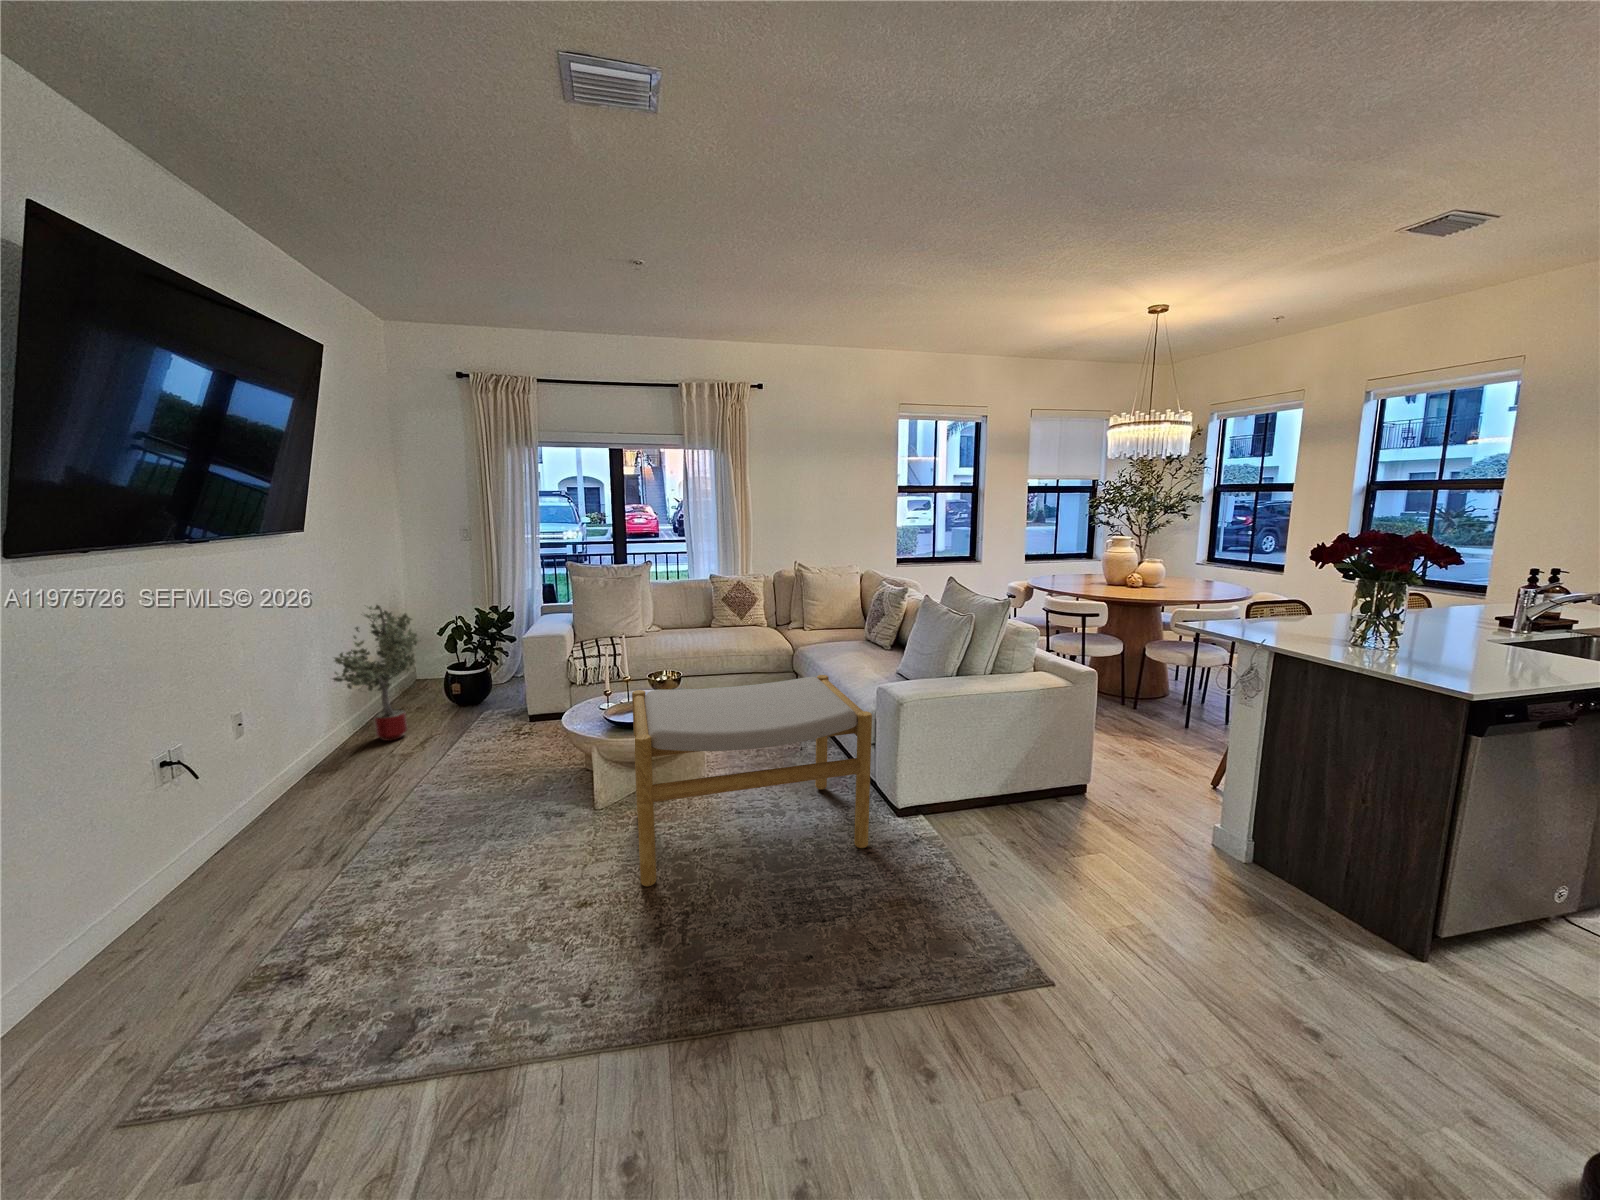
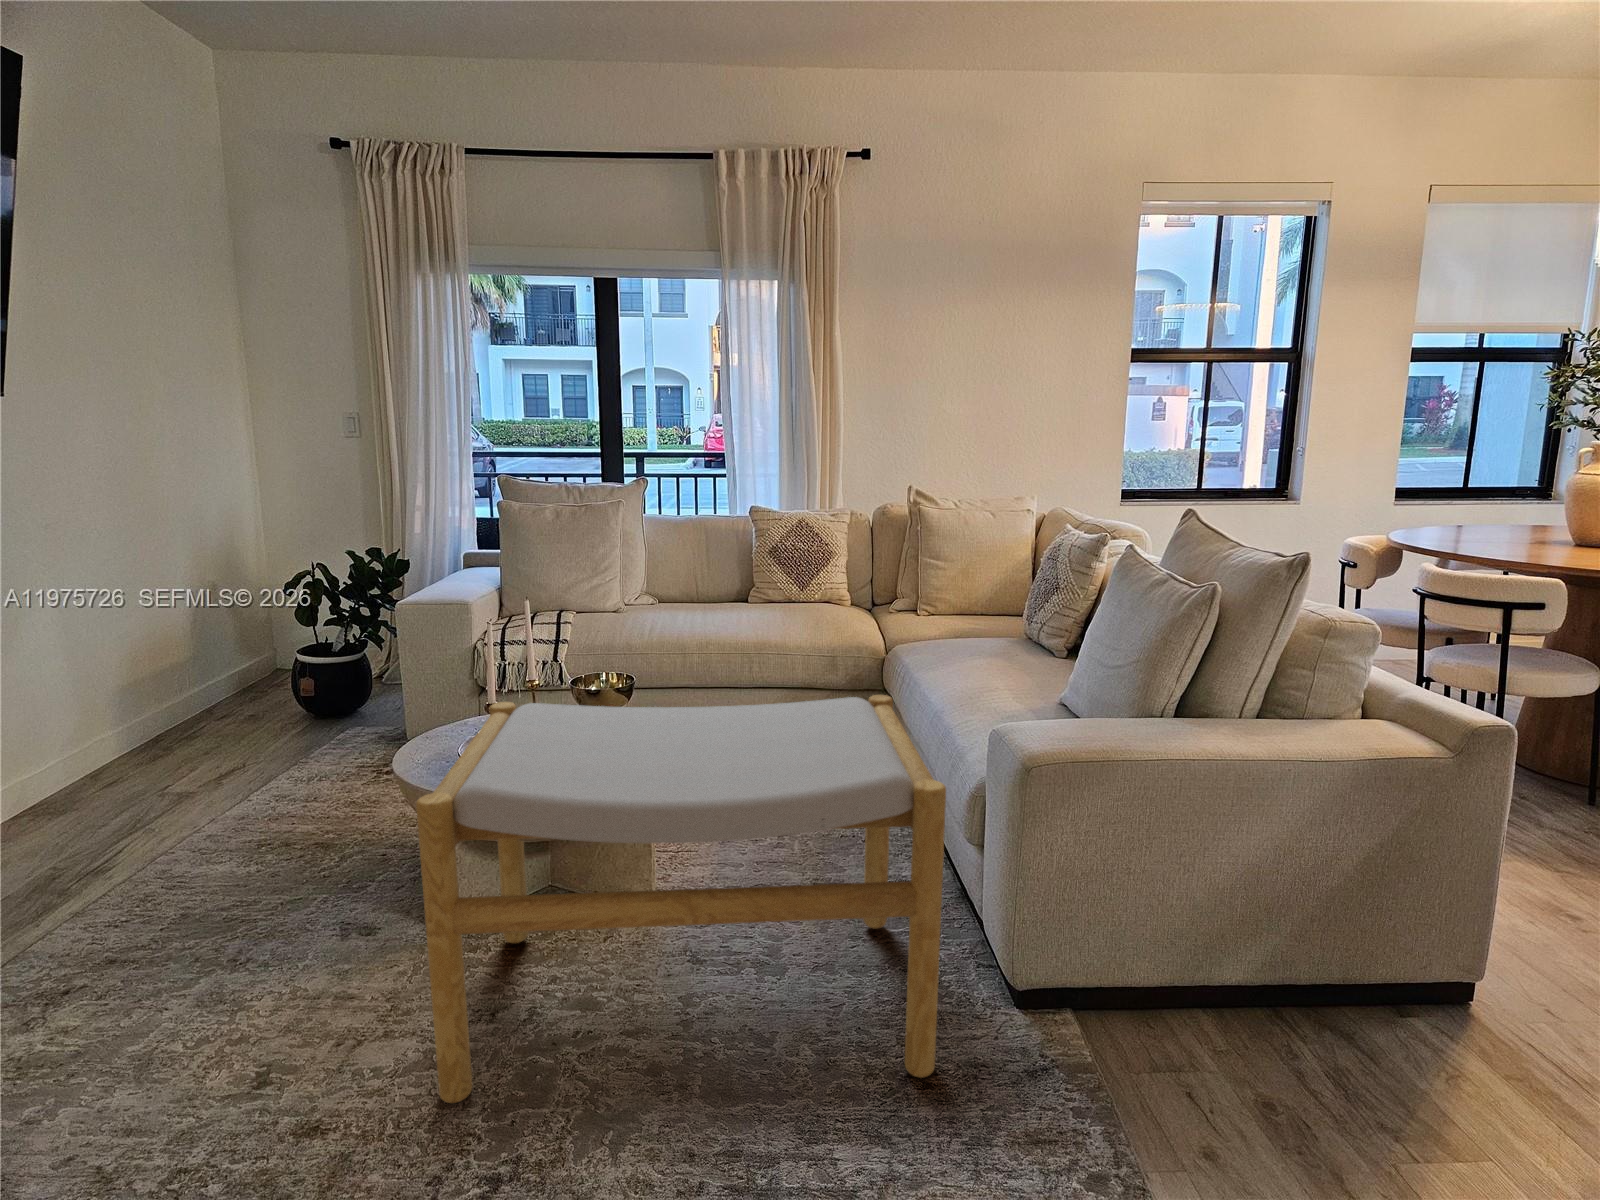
potted tree: present [333,605,419,741] -> none [90,533,252,761]

